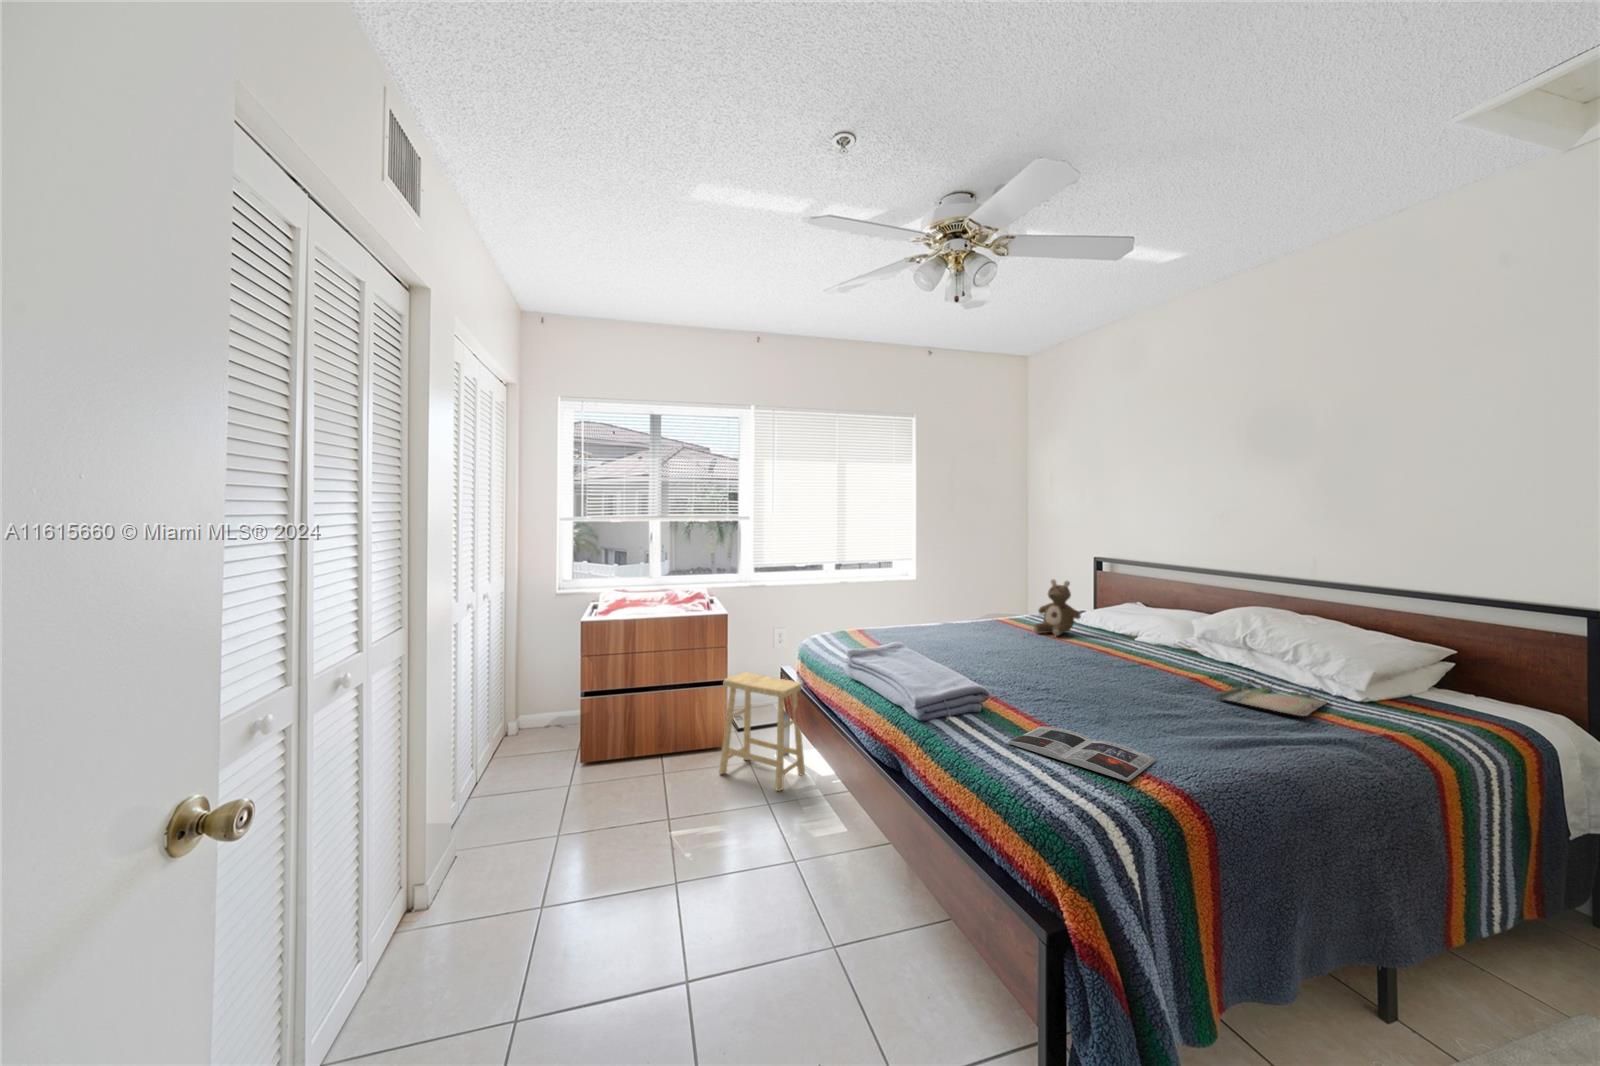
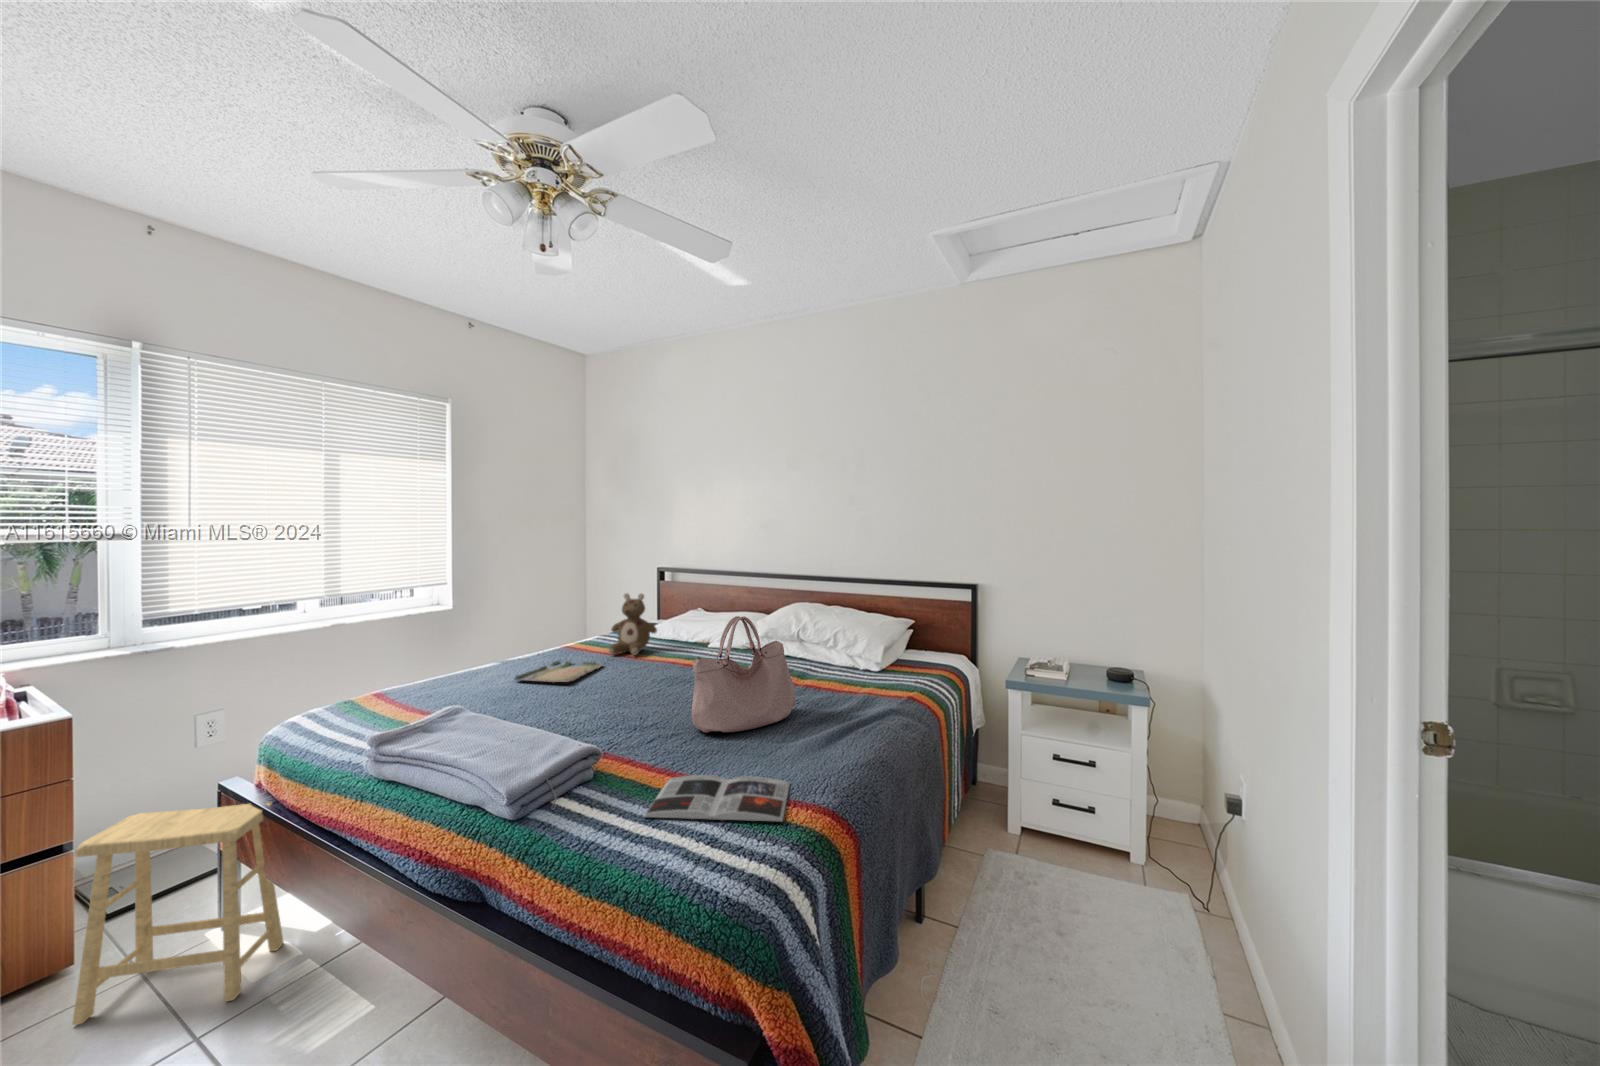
handbag: none [1079,602,1203,713] -> present [692,616,796,733]
tray: present [1216,683,1328,716] -> present [515,661,603,682]

